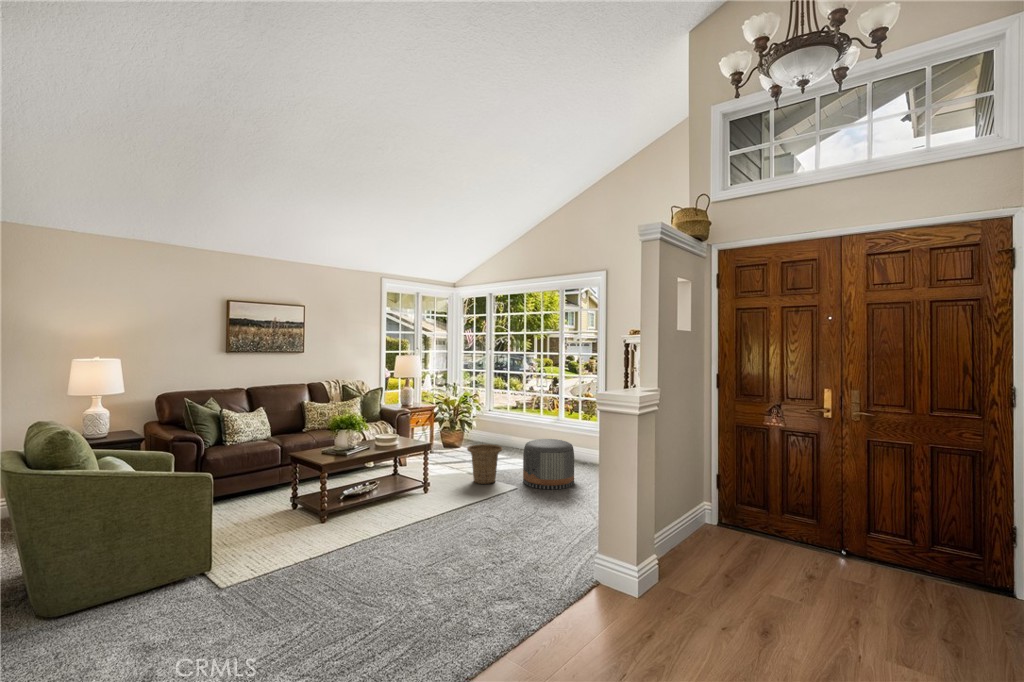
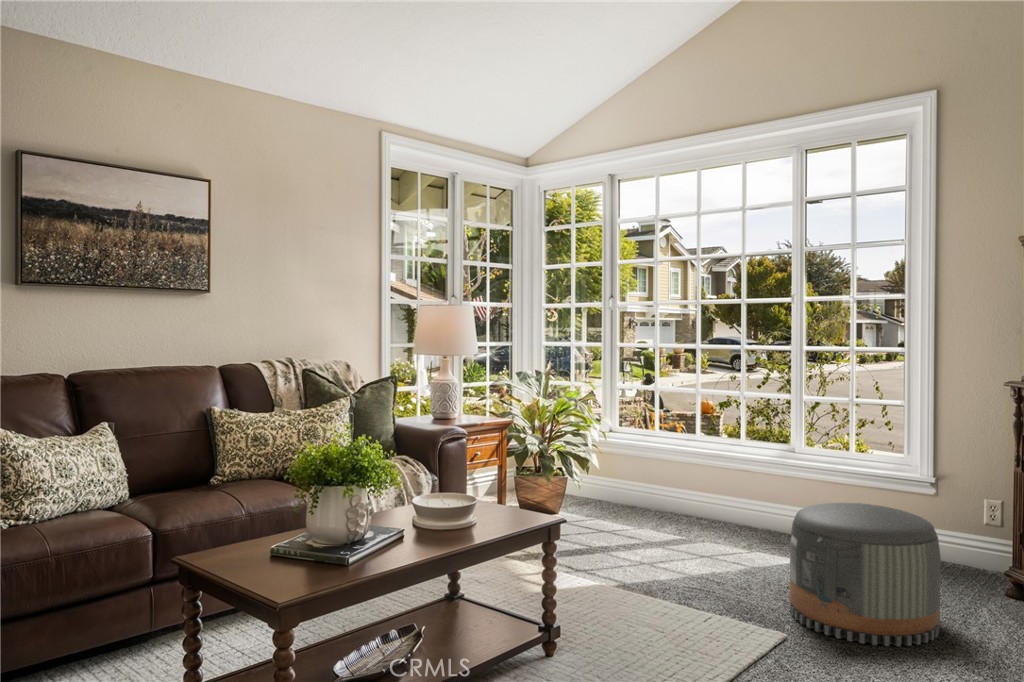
basket: present [467,444,502,484] -> none [643,517,740,627]

